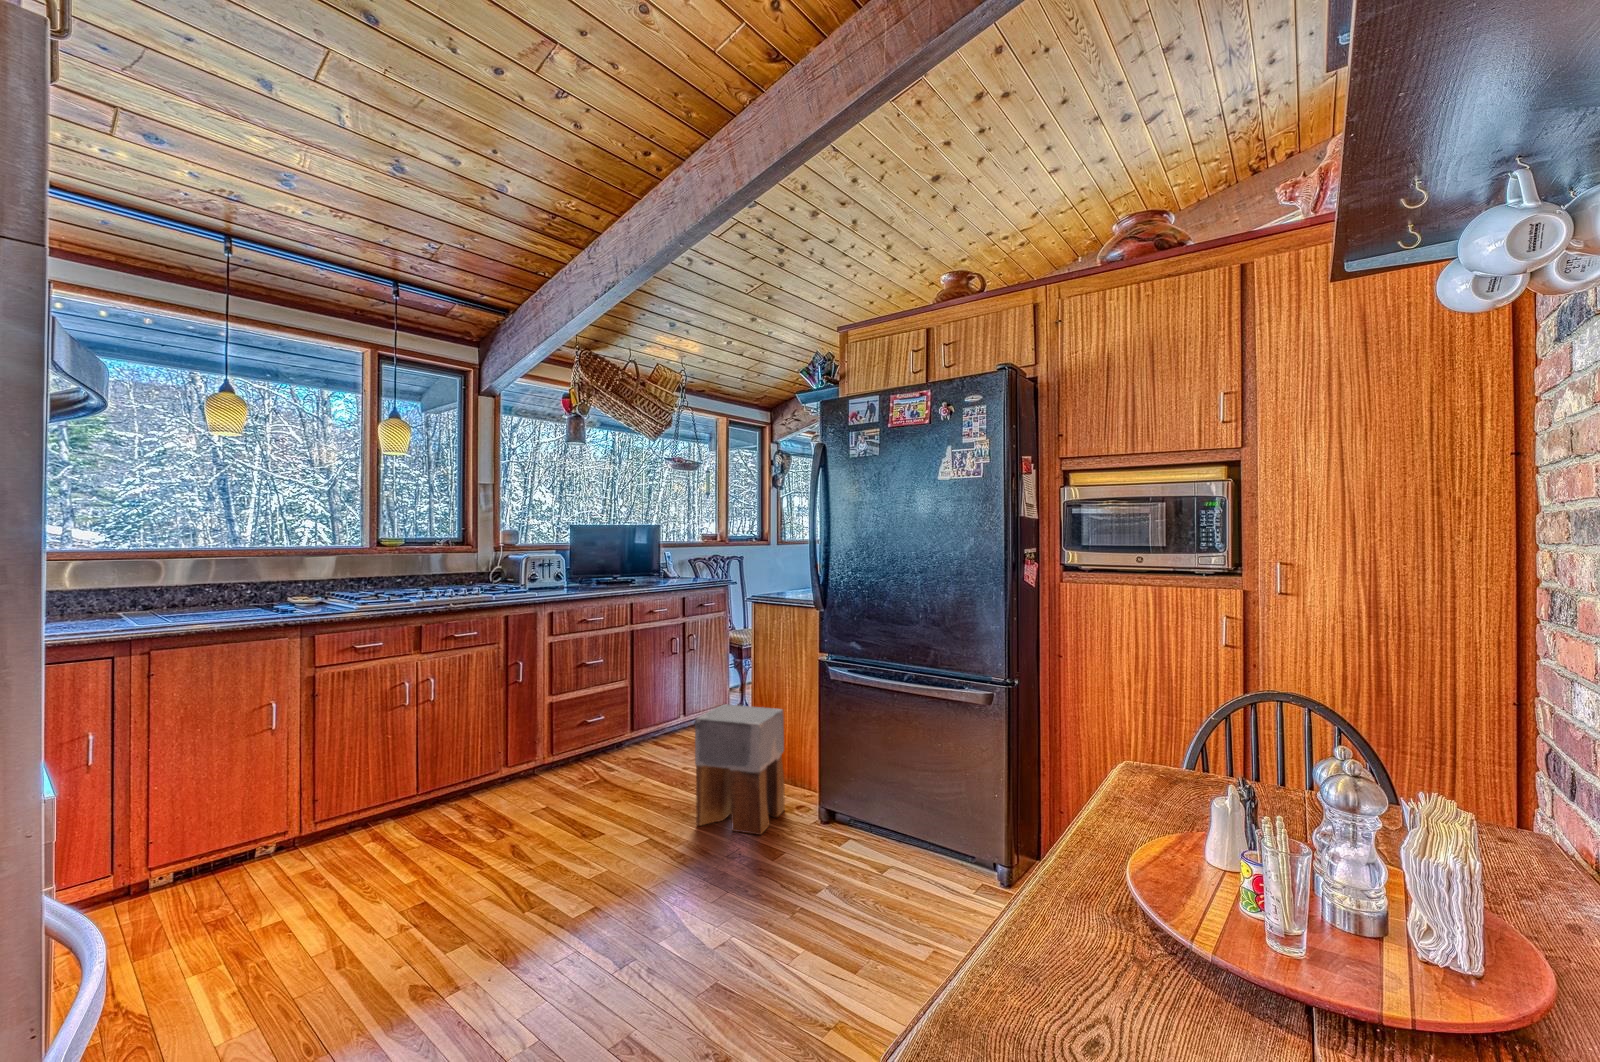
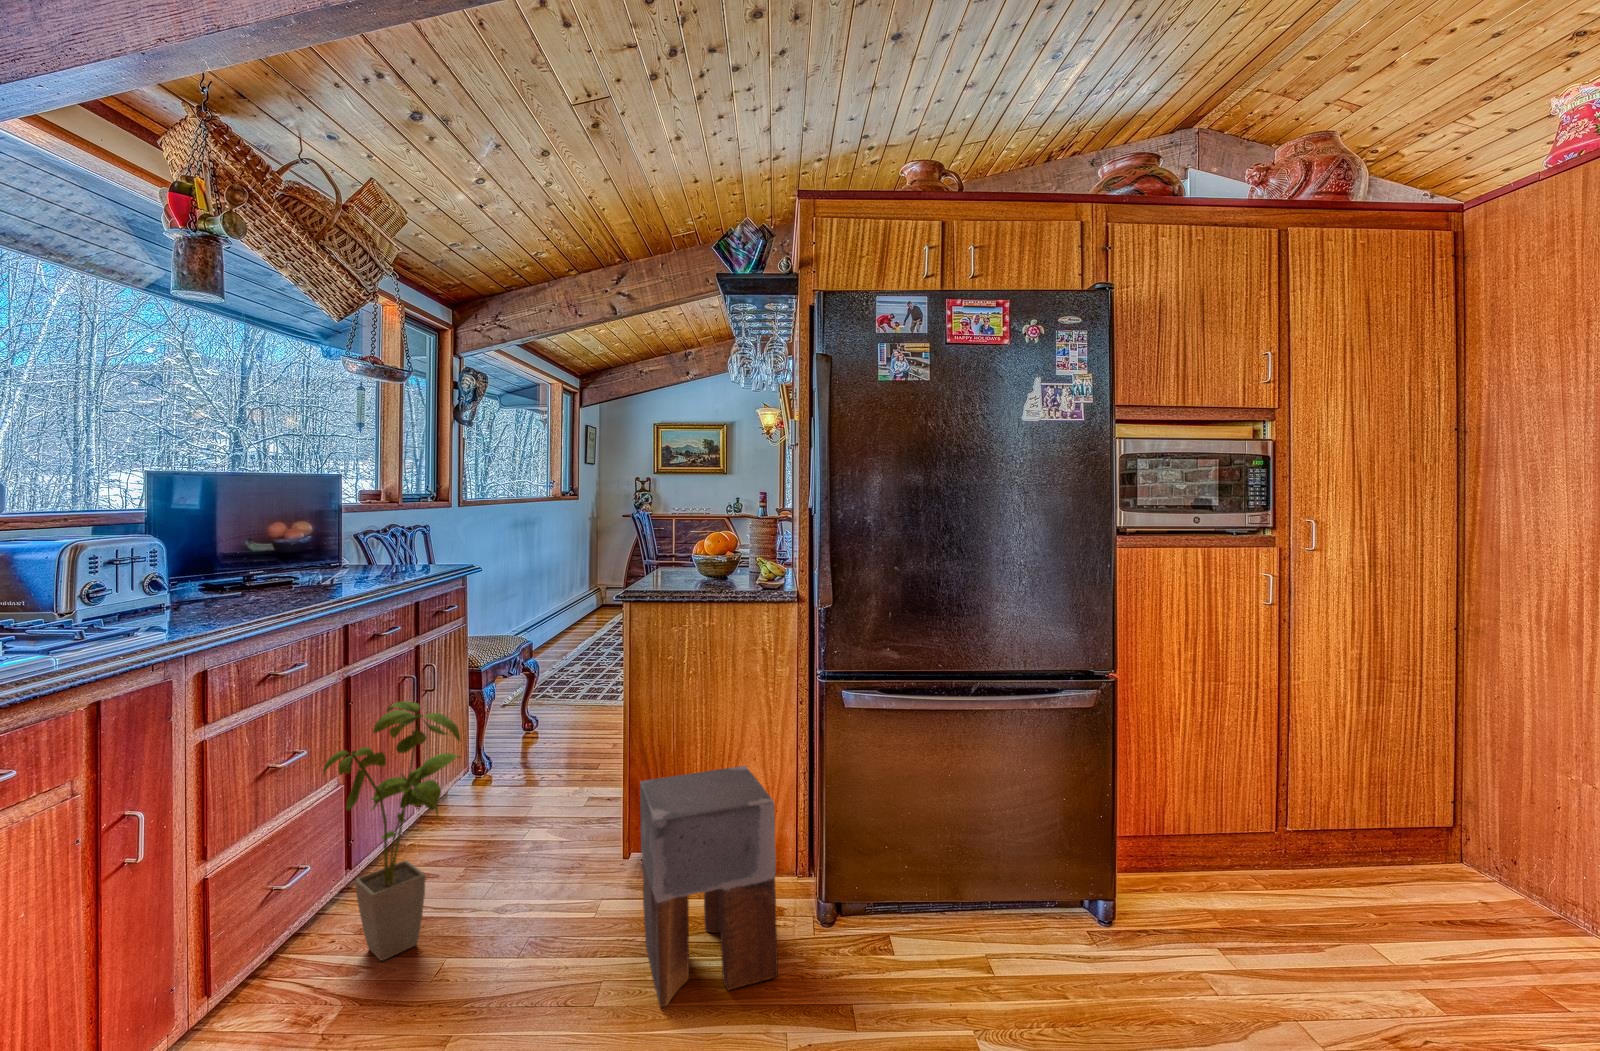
house plant: none [607,642,676,772] -> present [323,701,460,961]

